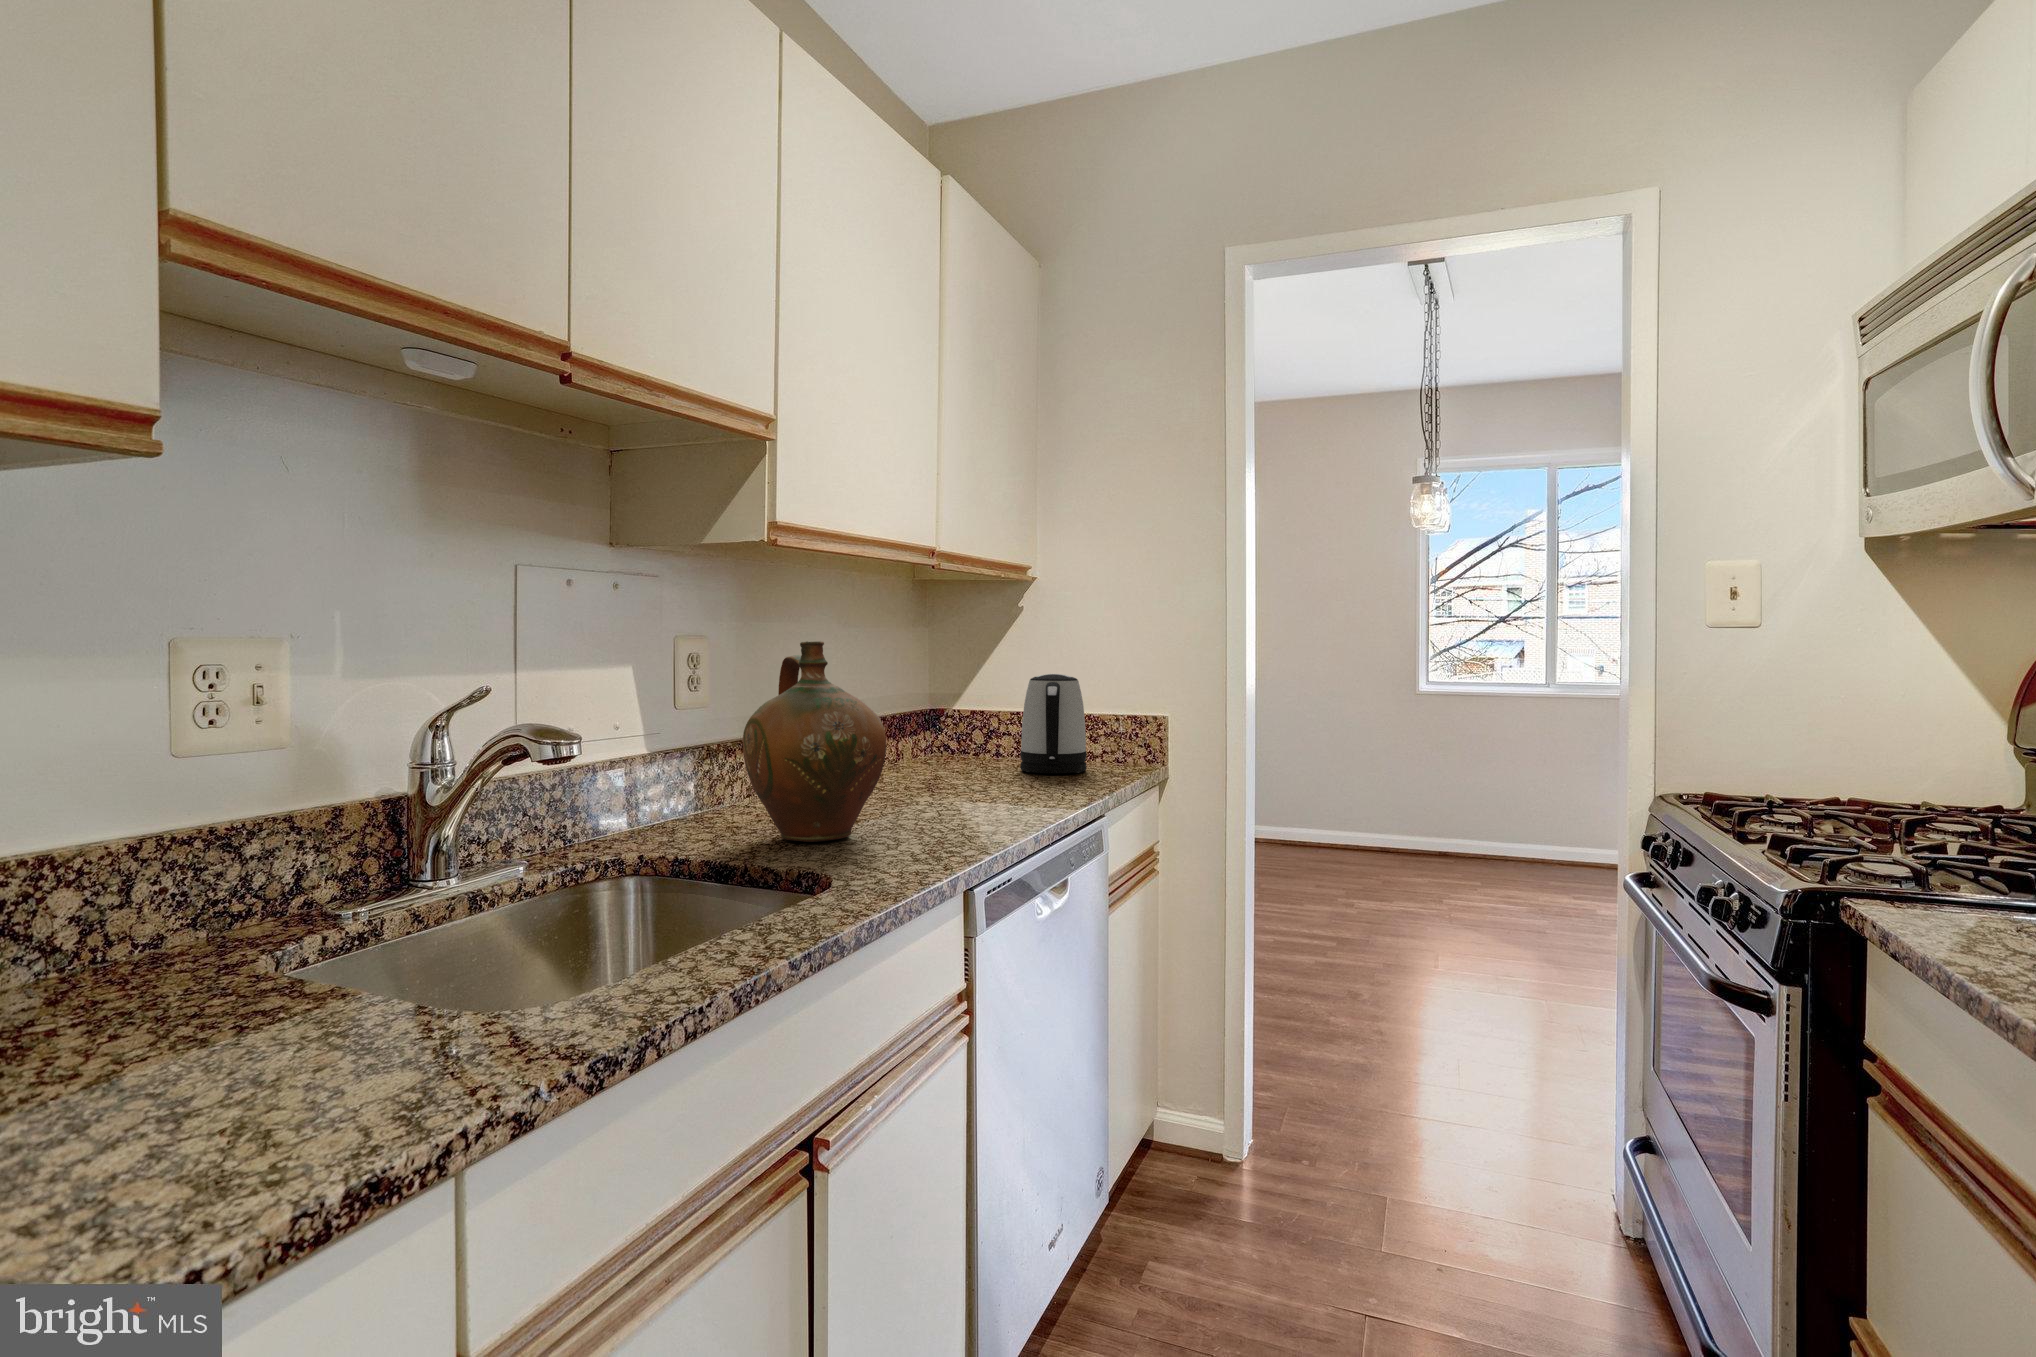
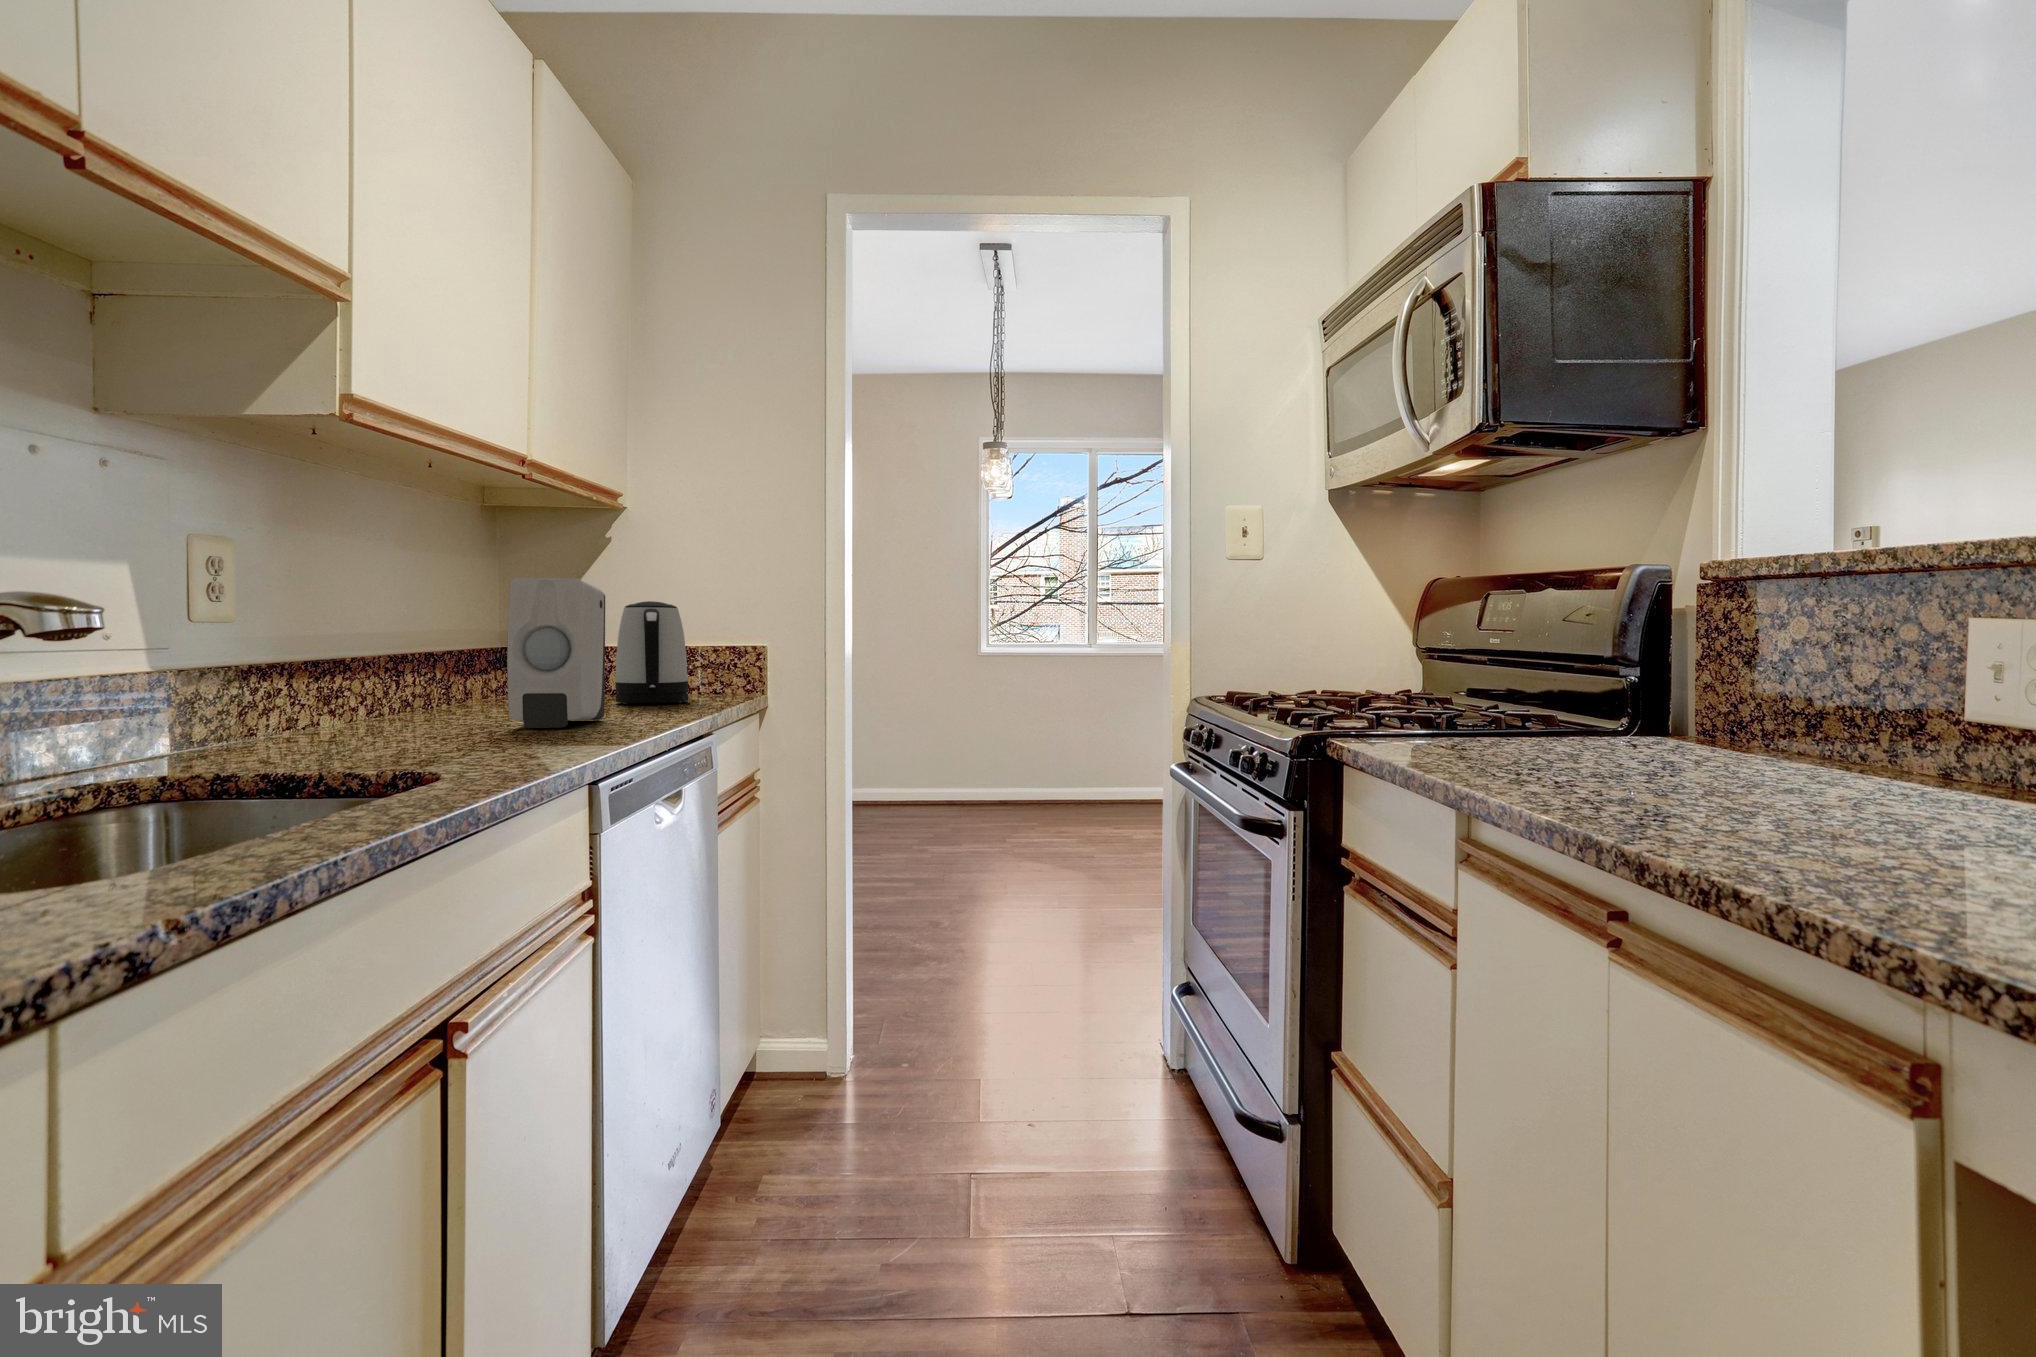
ceramic jug: present [743,641,886,842] -> none [297,530,484,755]
soap dispenser: none [916,668,1005,809] -> present [507,578,605,728]

